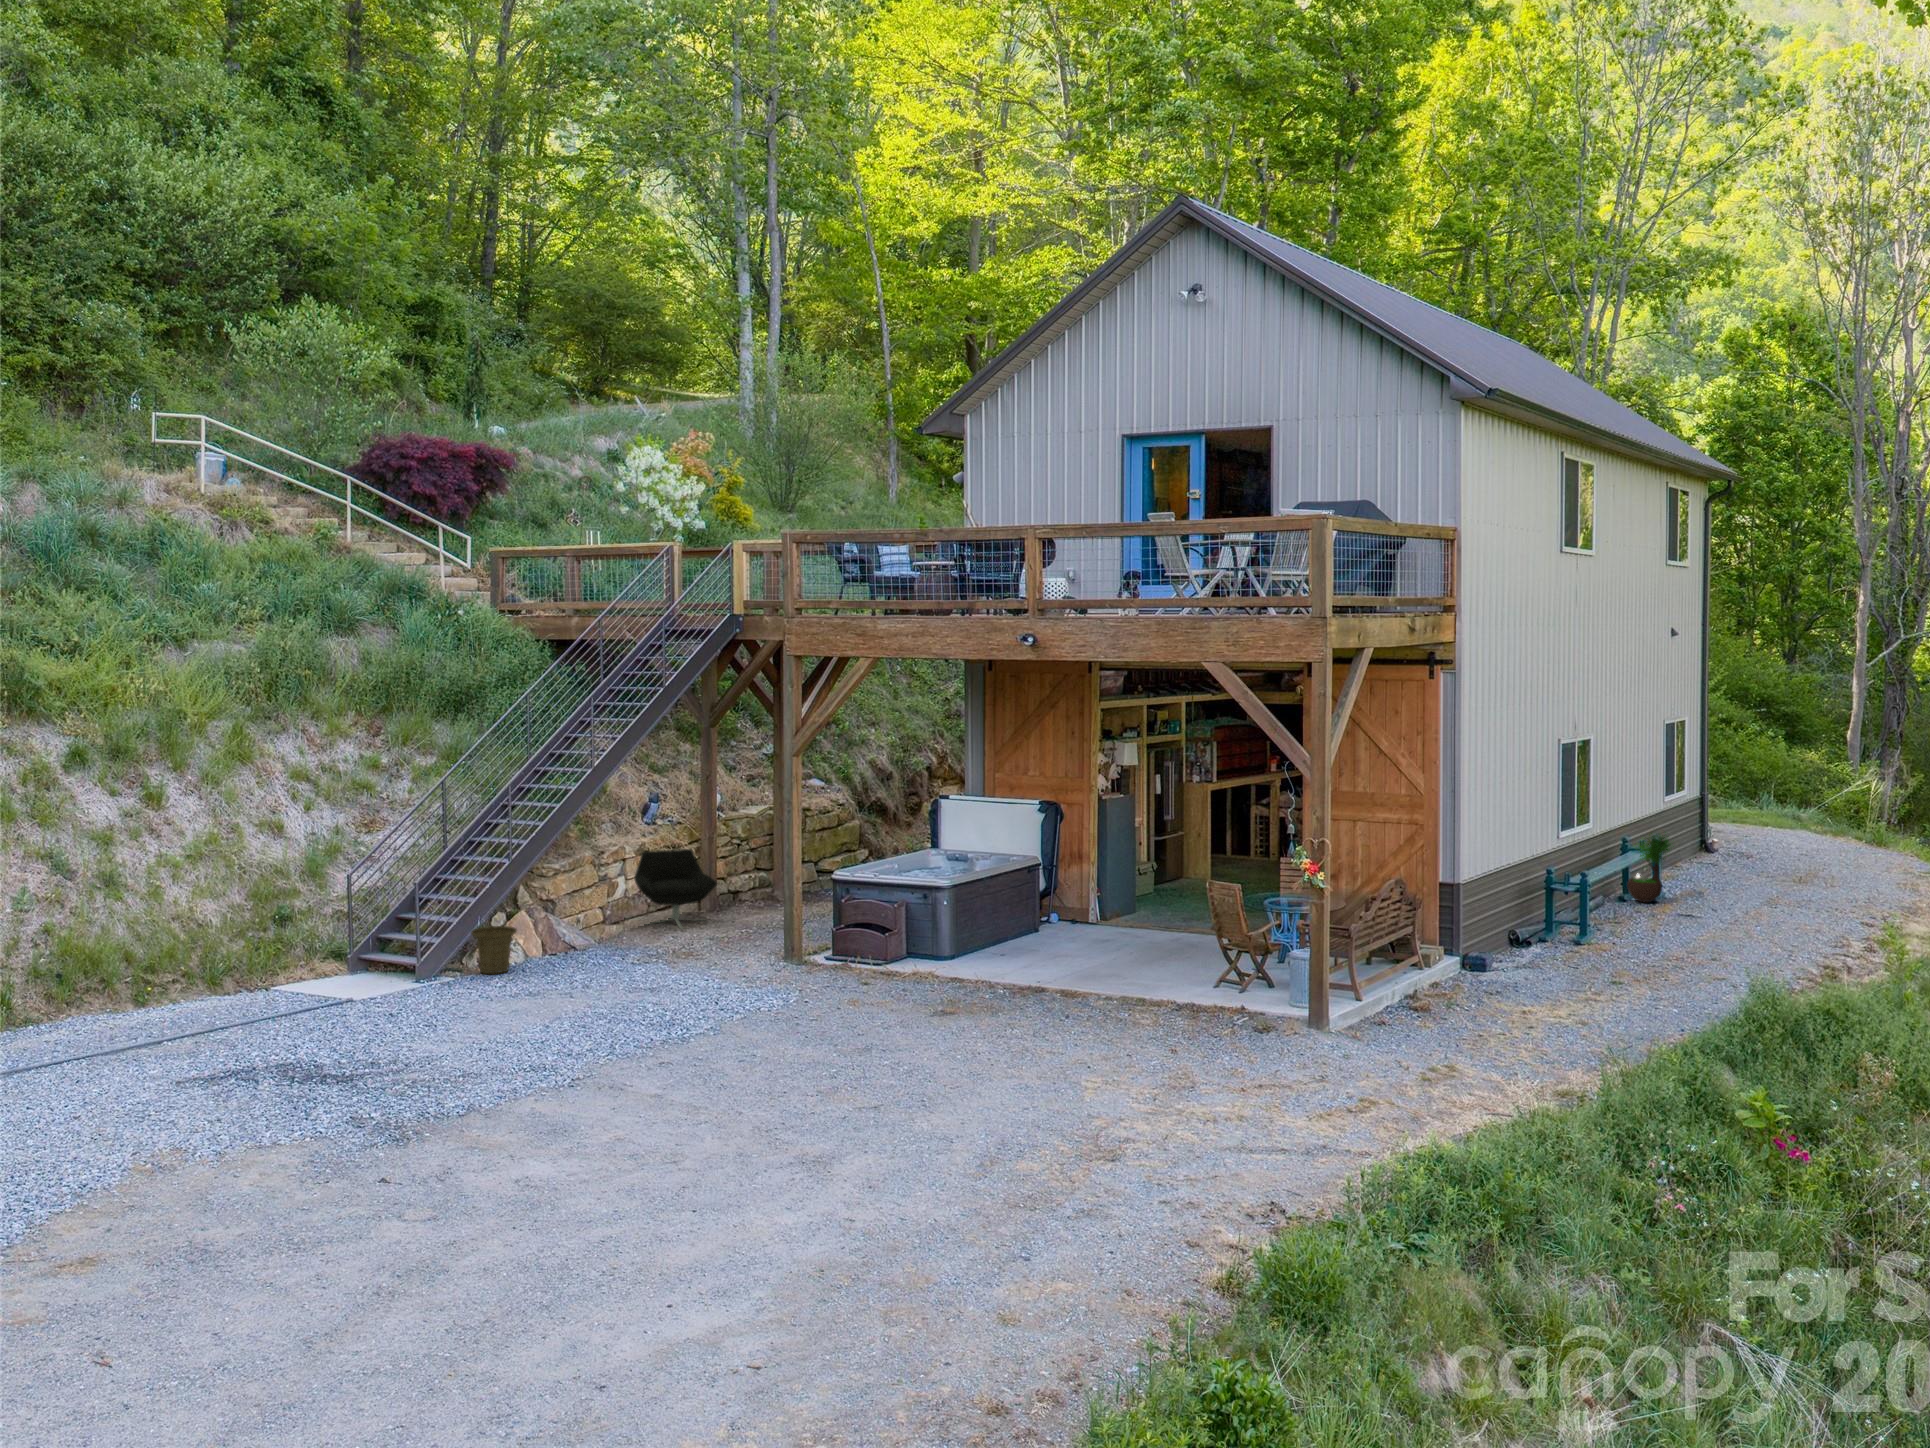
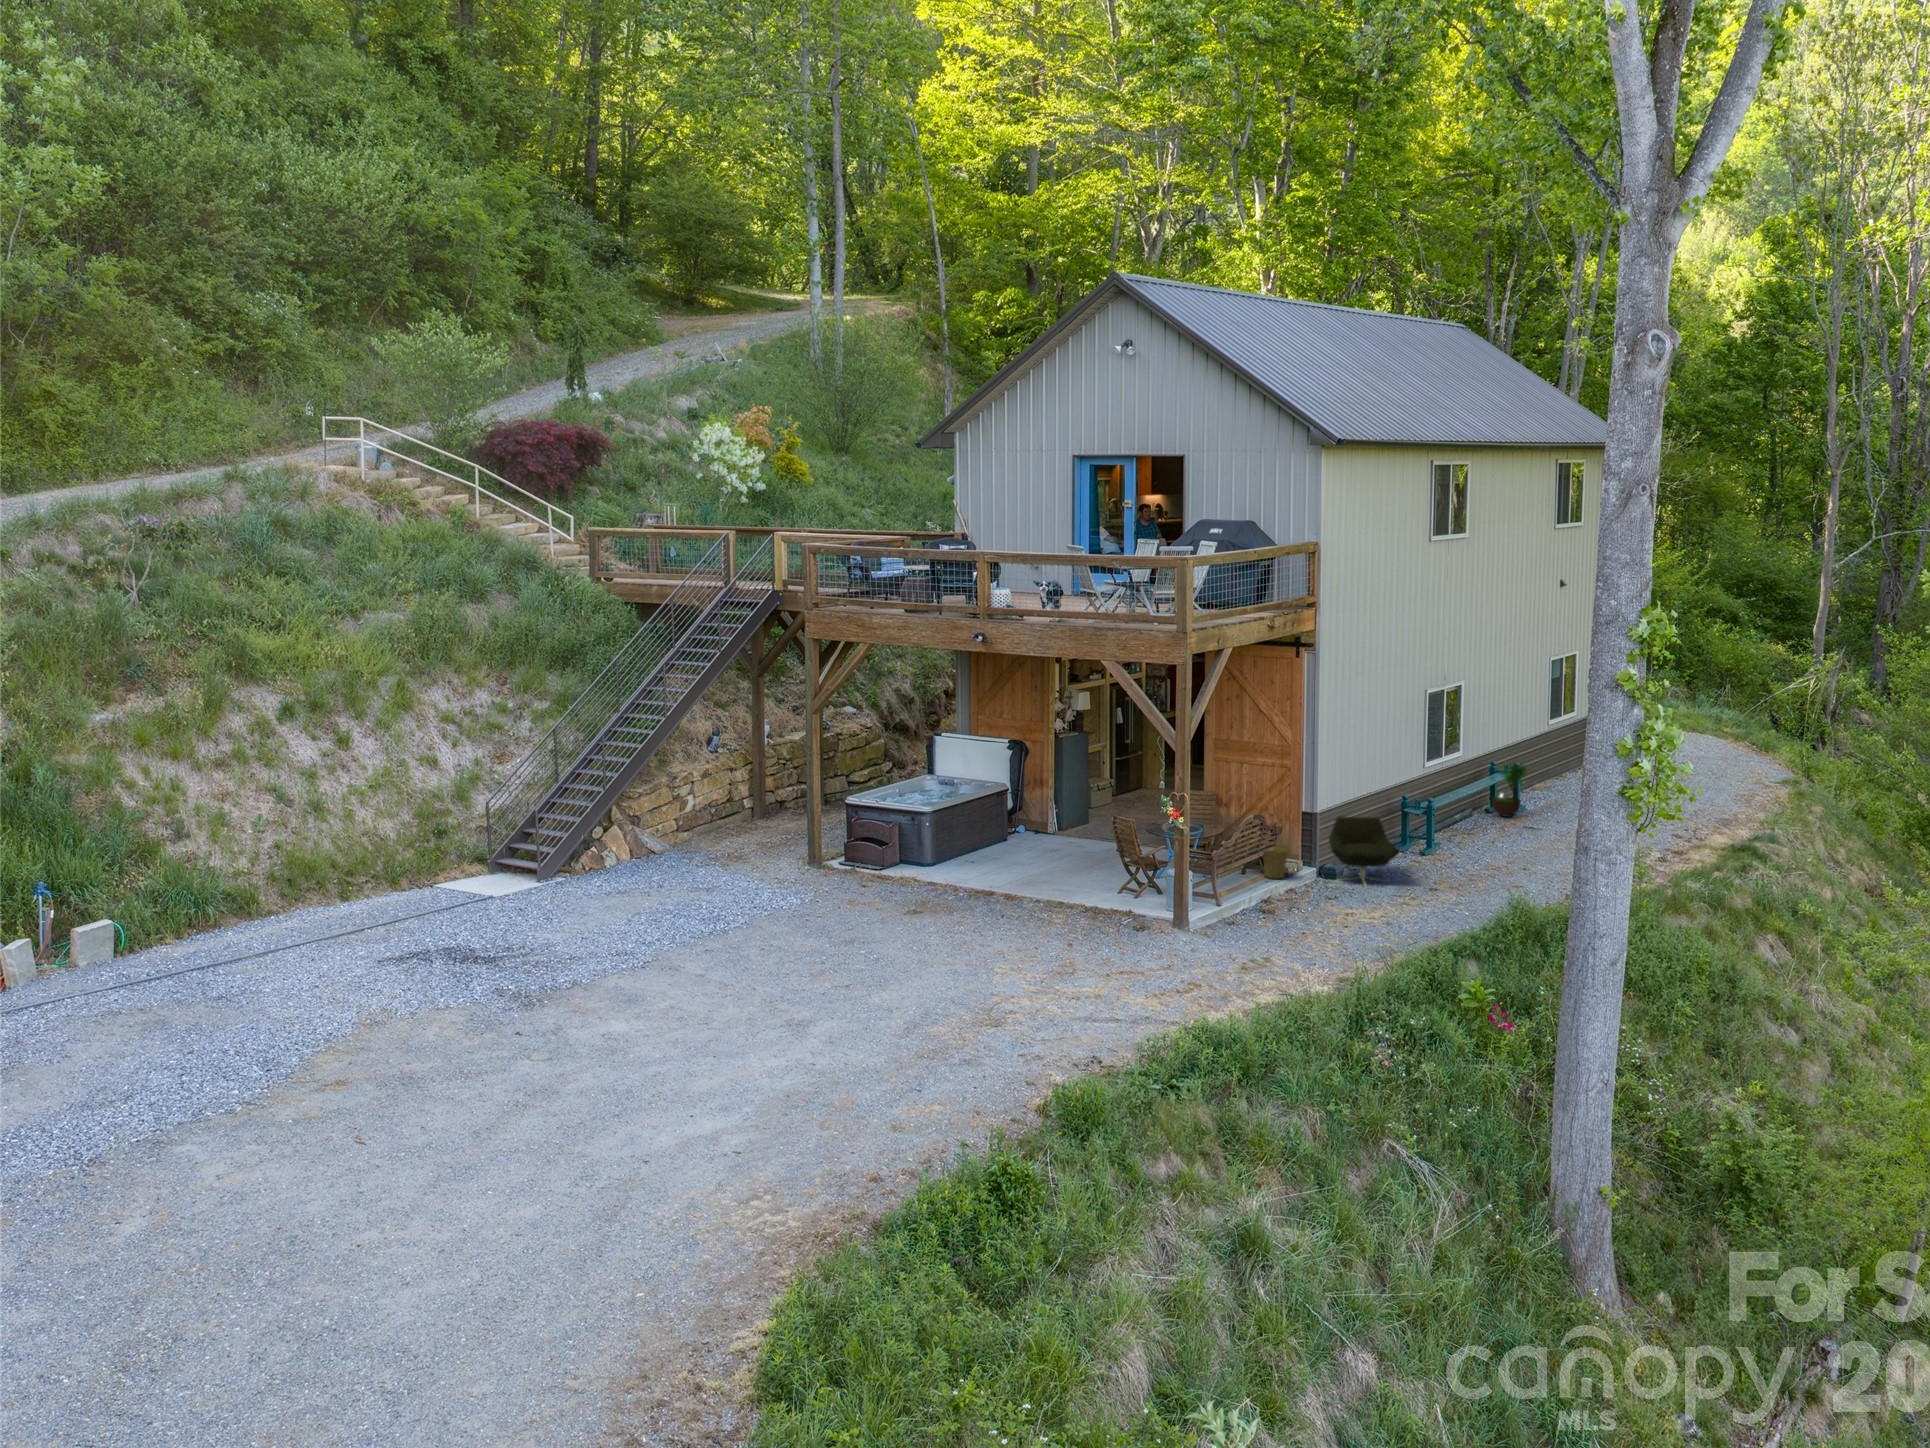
lounge chair: present [634,849,717,928] -> present [1329,817,1399,888]
basket: present [471,926,517,974] -> present [1263,843,1291,879]

